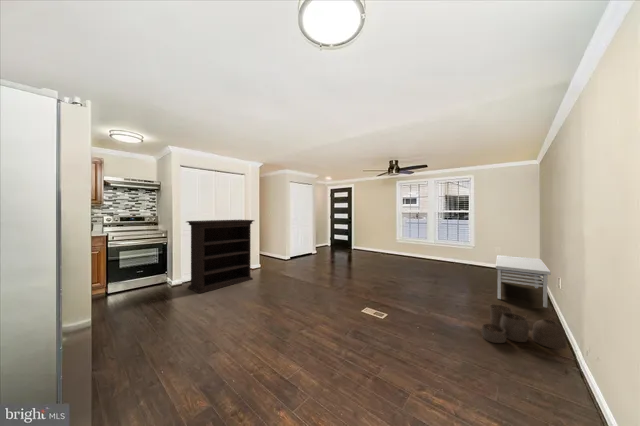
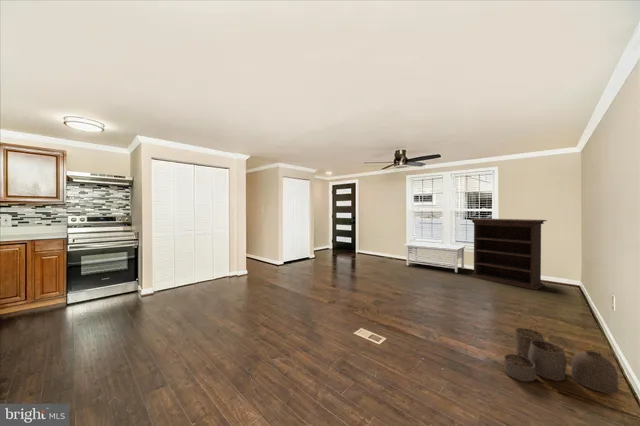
bookshelf: present [187,220,254,293] -> present [470,218,547,290]
storage bench: present [496,255,551,308] -> present [405,242,465,273]

